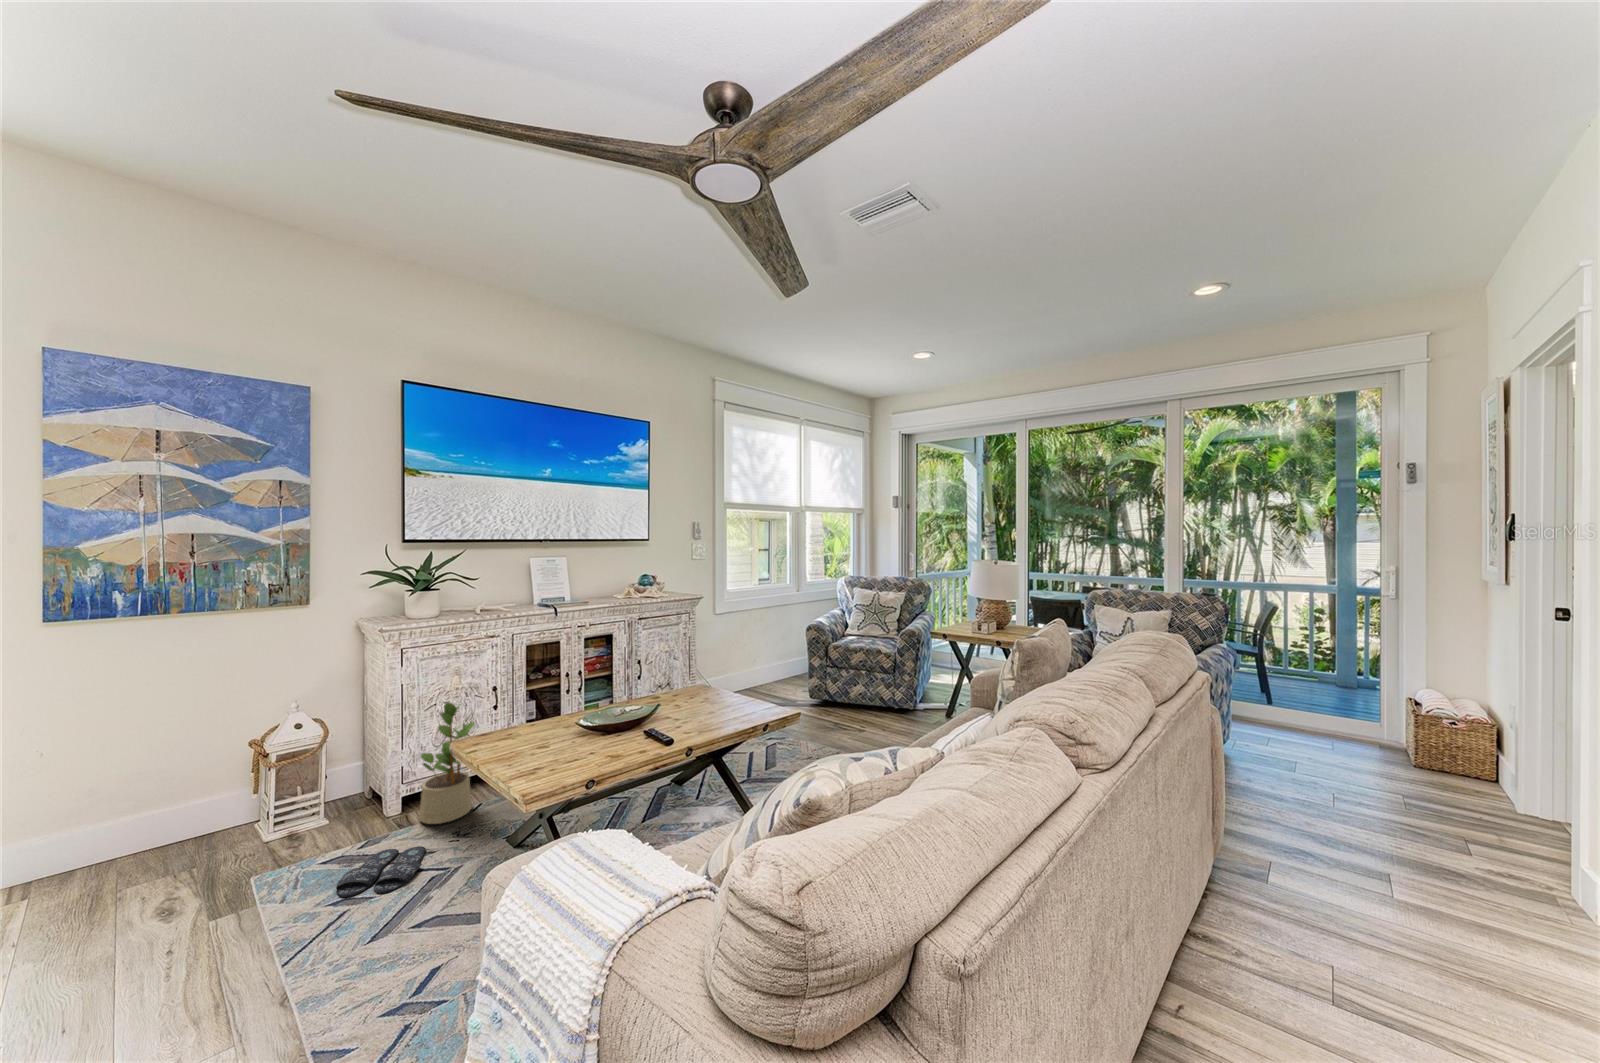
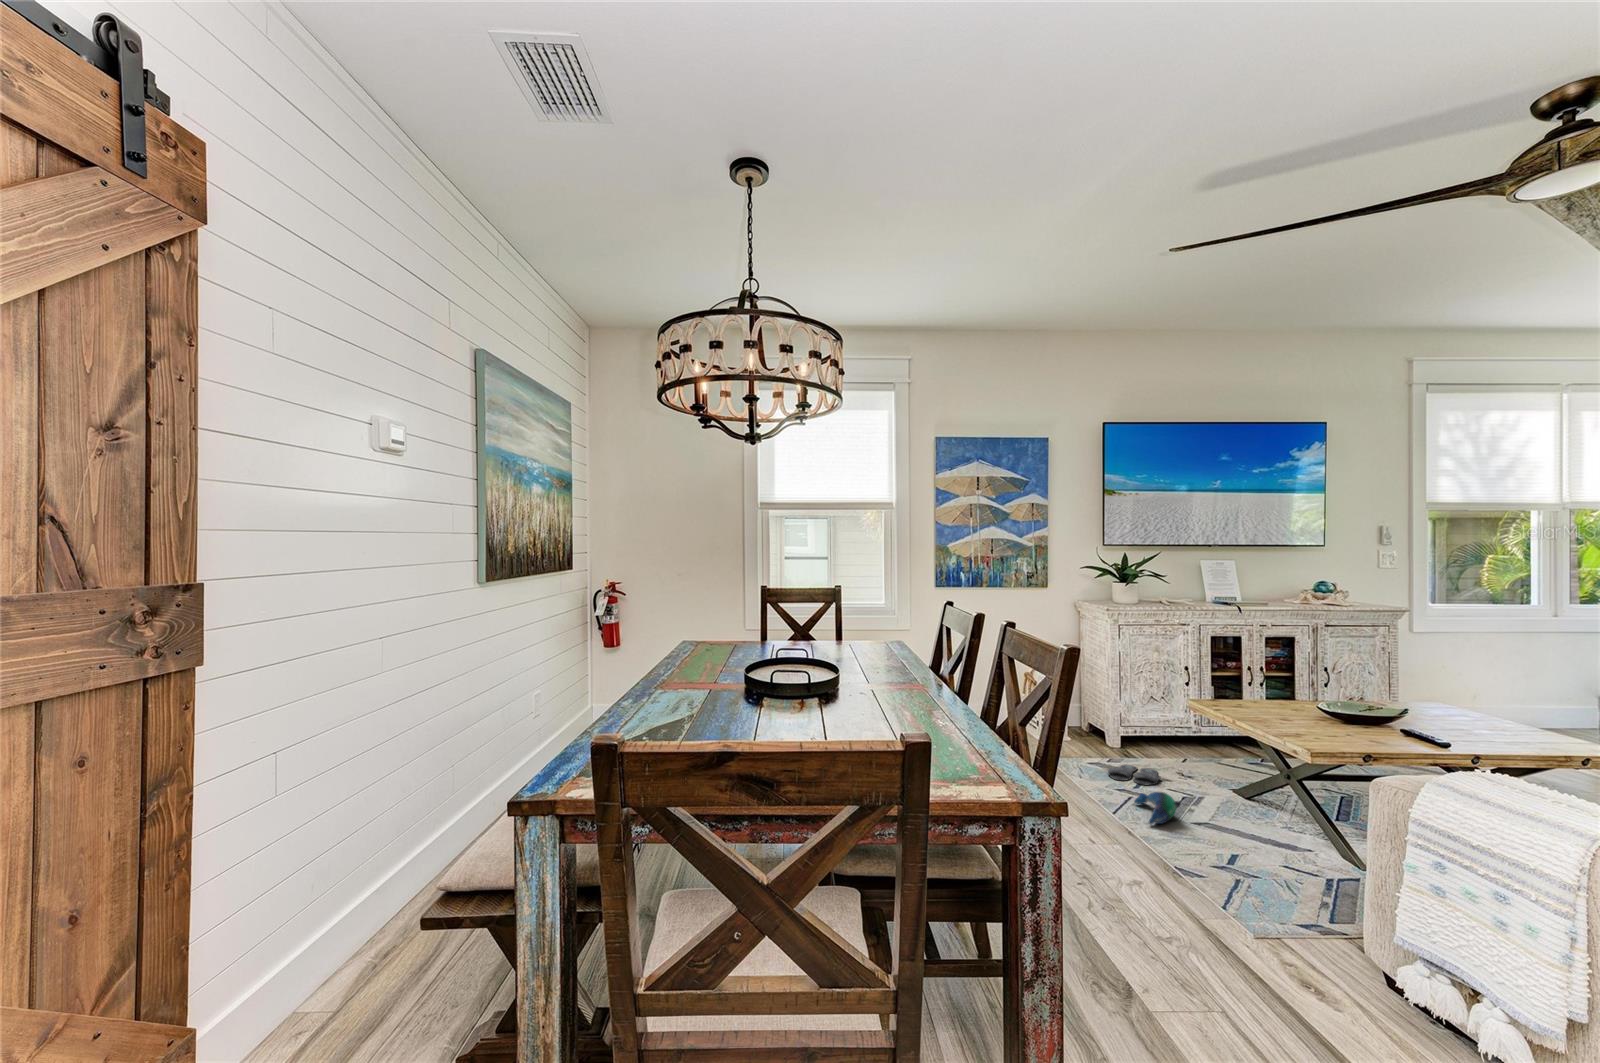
potted plant: present [419,702,475,824] -> none [1138,669,1186,761]
plush toy: none [327,927,400,1016] -> present [1134,792,1181,824]

